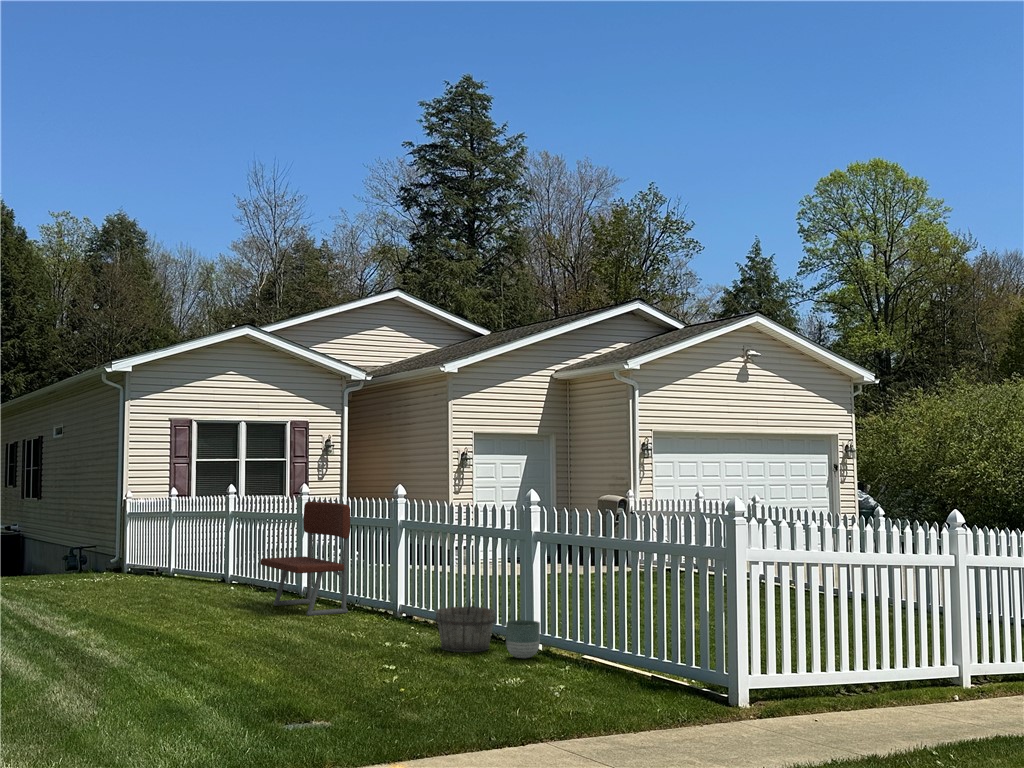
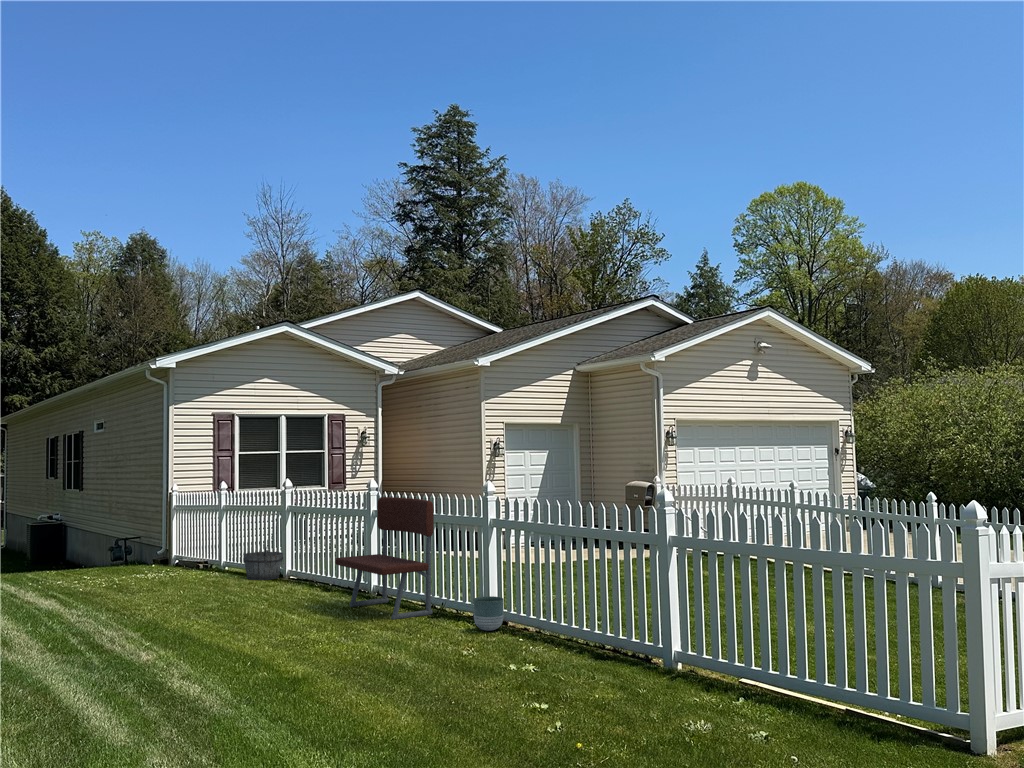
wooden bucket: present [436,597,495,652] -> present [243,545,283,580]
planter: present [506,620,540,658] -> present [474,596,504,631]

